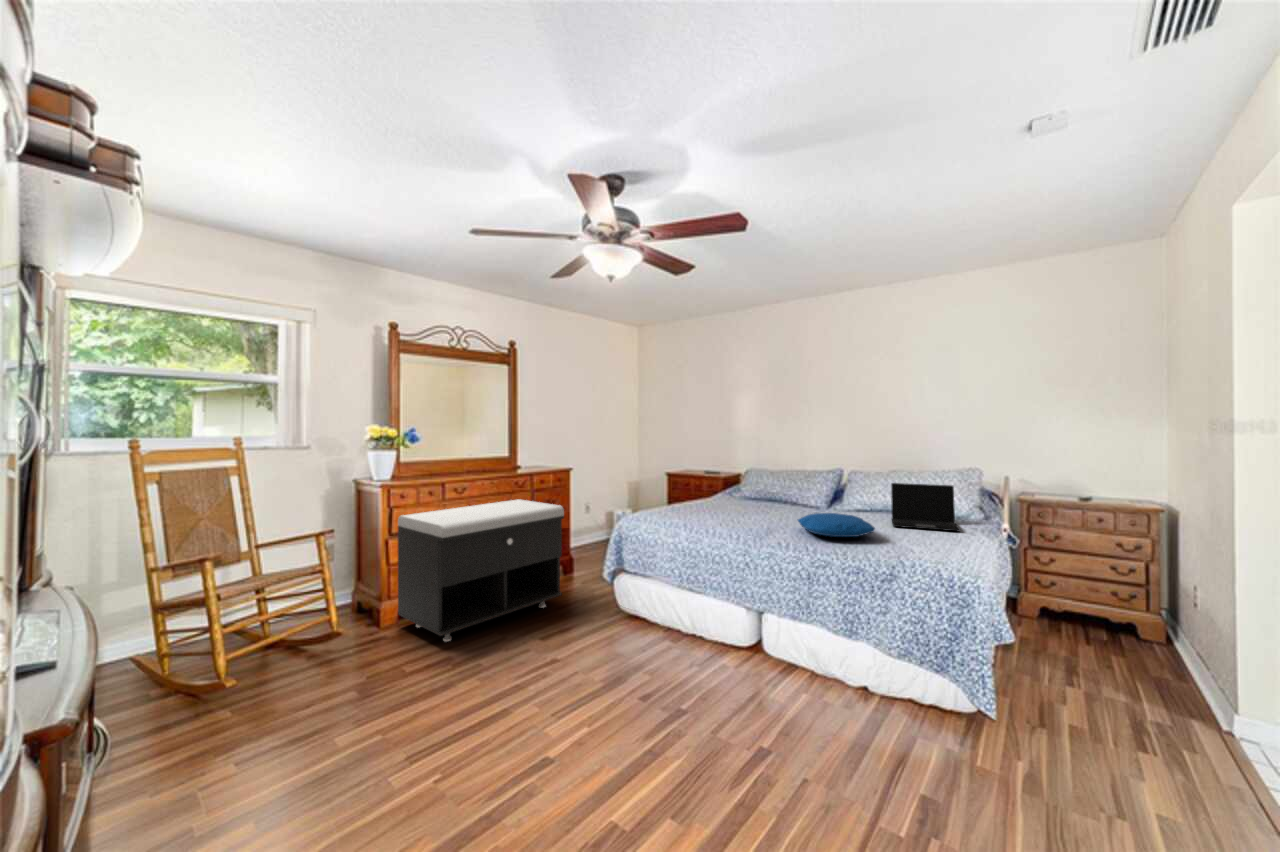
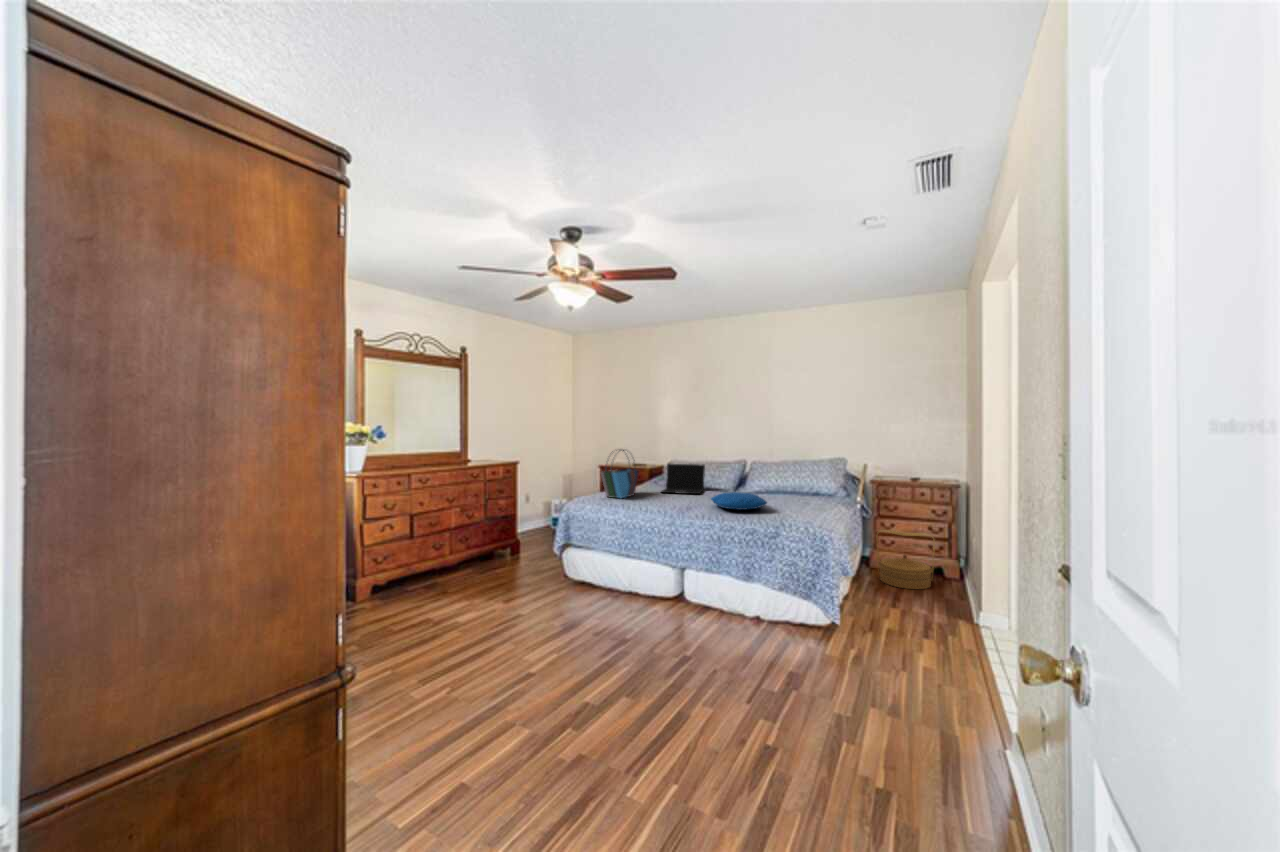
tote bag: none [660,455,709,516] -> present [601,449,639,498]
laptop: present [891,483,961,531] -> present [661,464,705,494]
storage bench: present [398,499,564,642] -> none [372,488,519,608]
woven basket: none [1032,568,1125,656] -> present [877,530,935,589]

